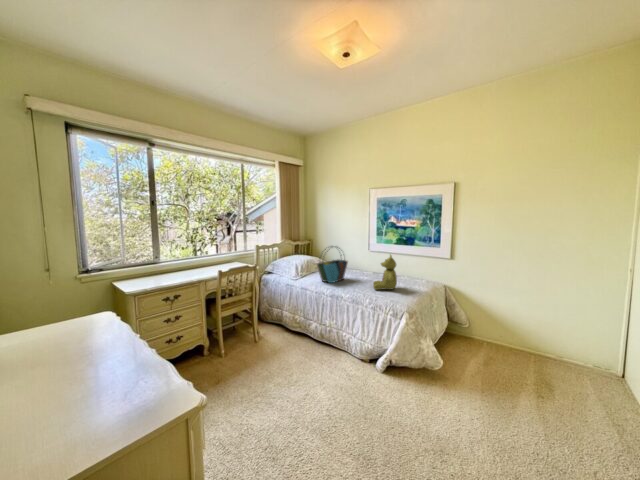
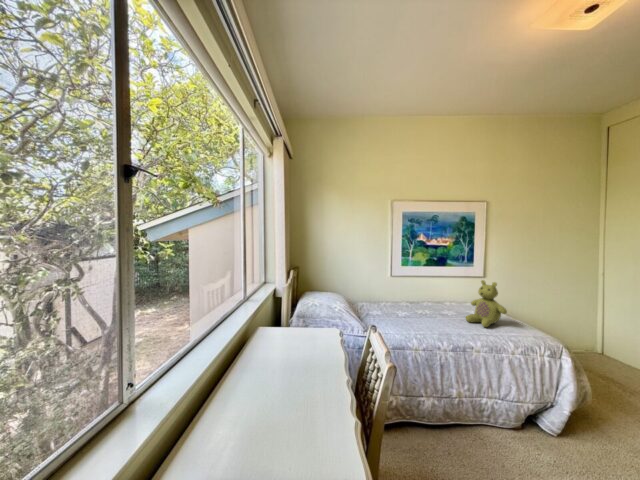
tote bag: present [317,246,348,283] -> none [398,276,427,330]

